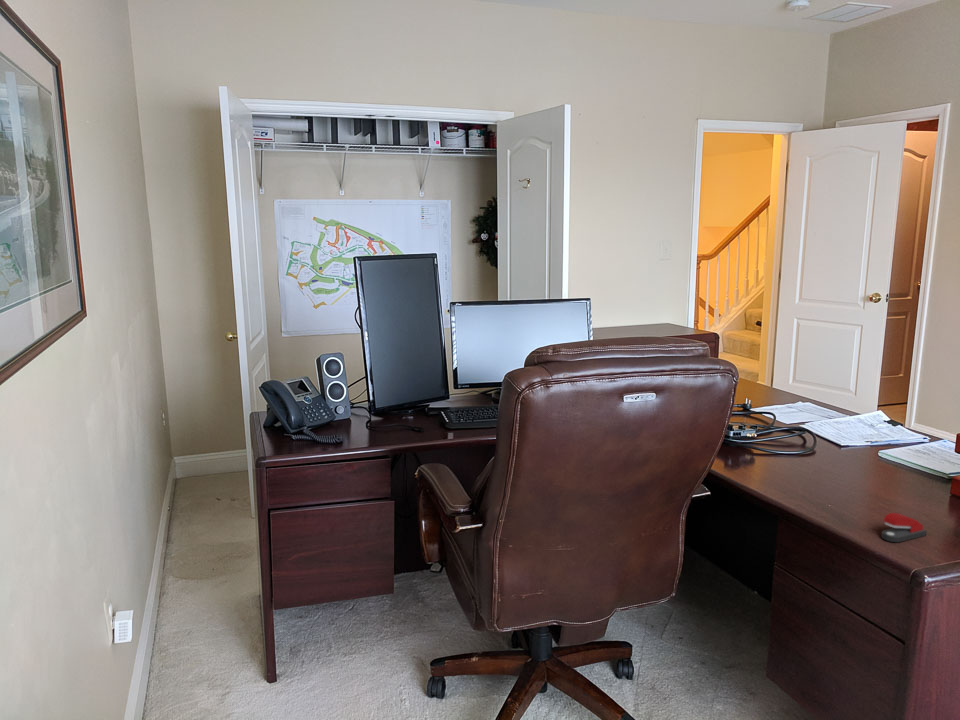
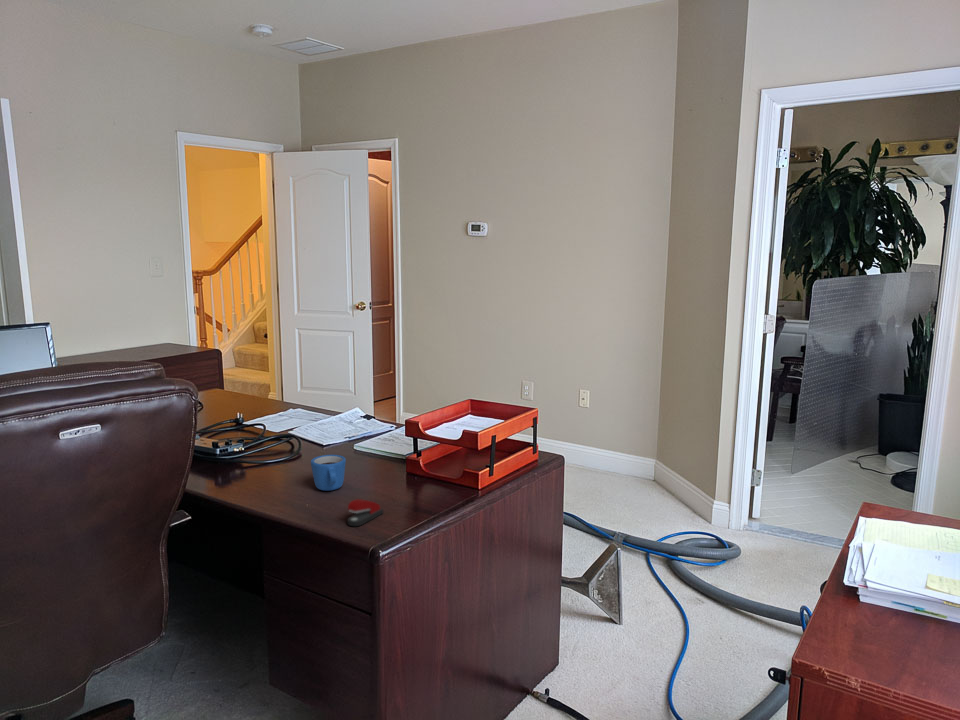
mug: none [836,457,878,496] -> present [311,455,346,491]

